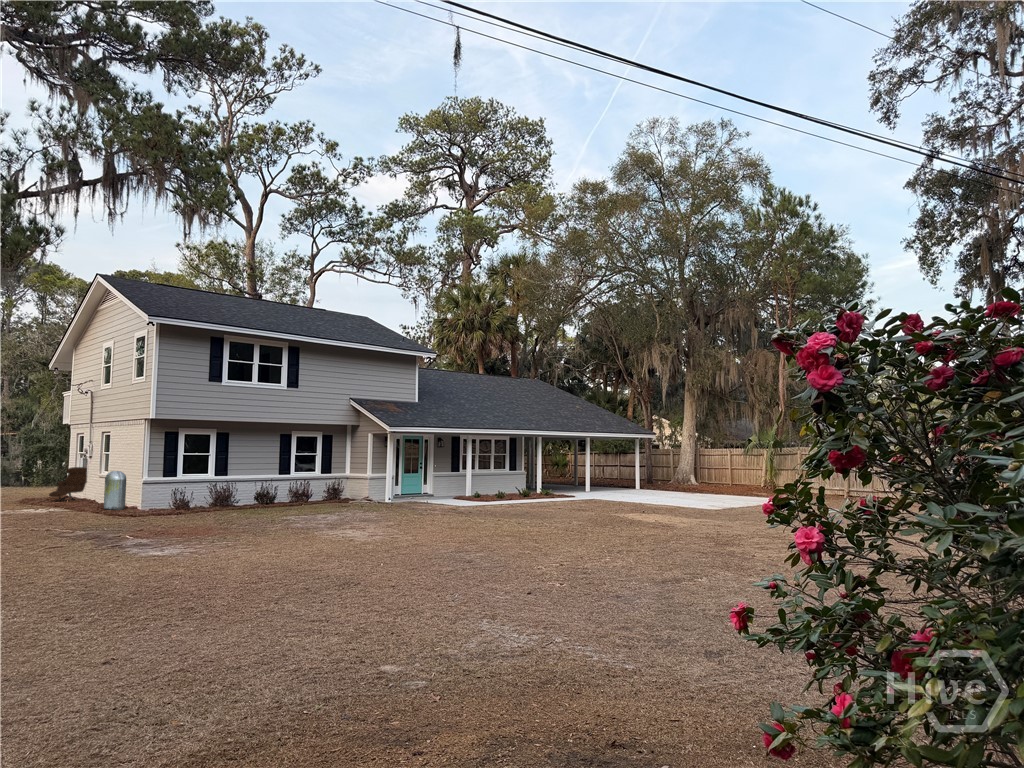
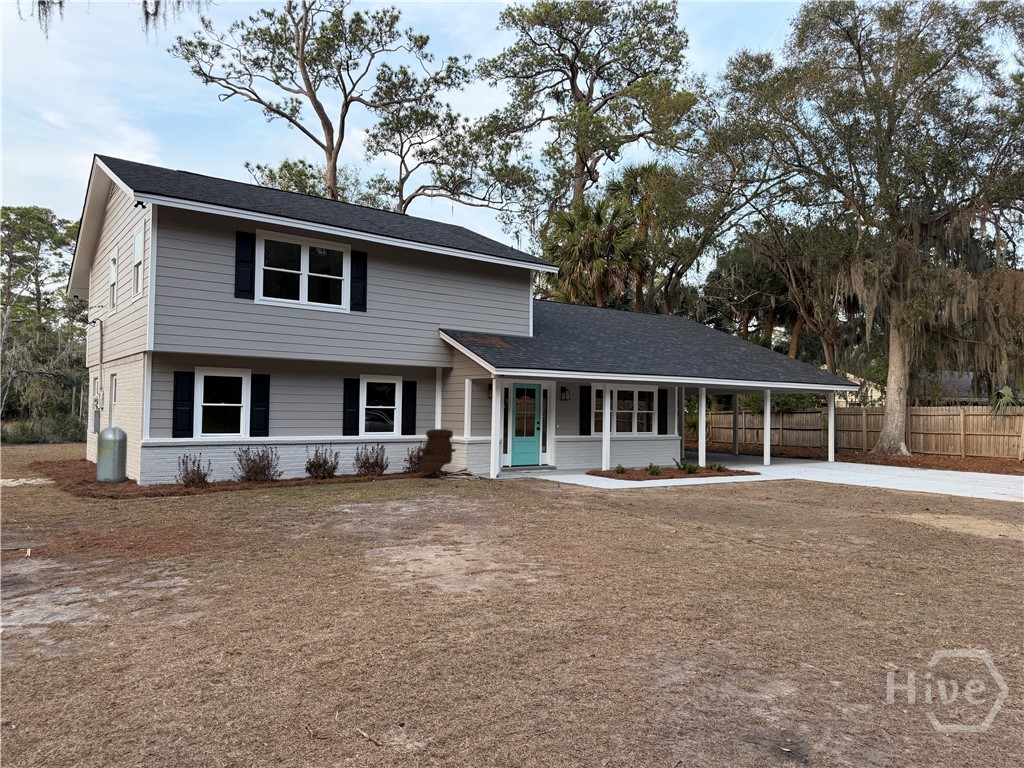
lounge chair: present [49,467,87,501] -> present [419,429,456,478]

